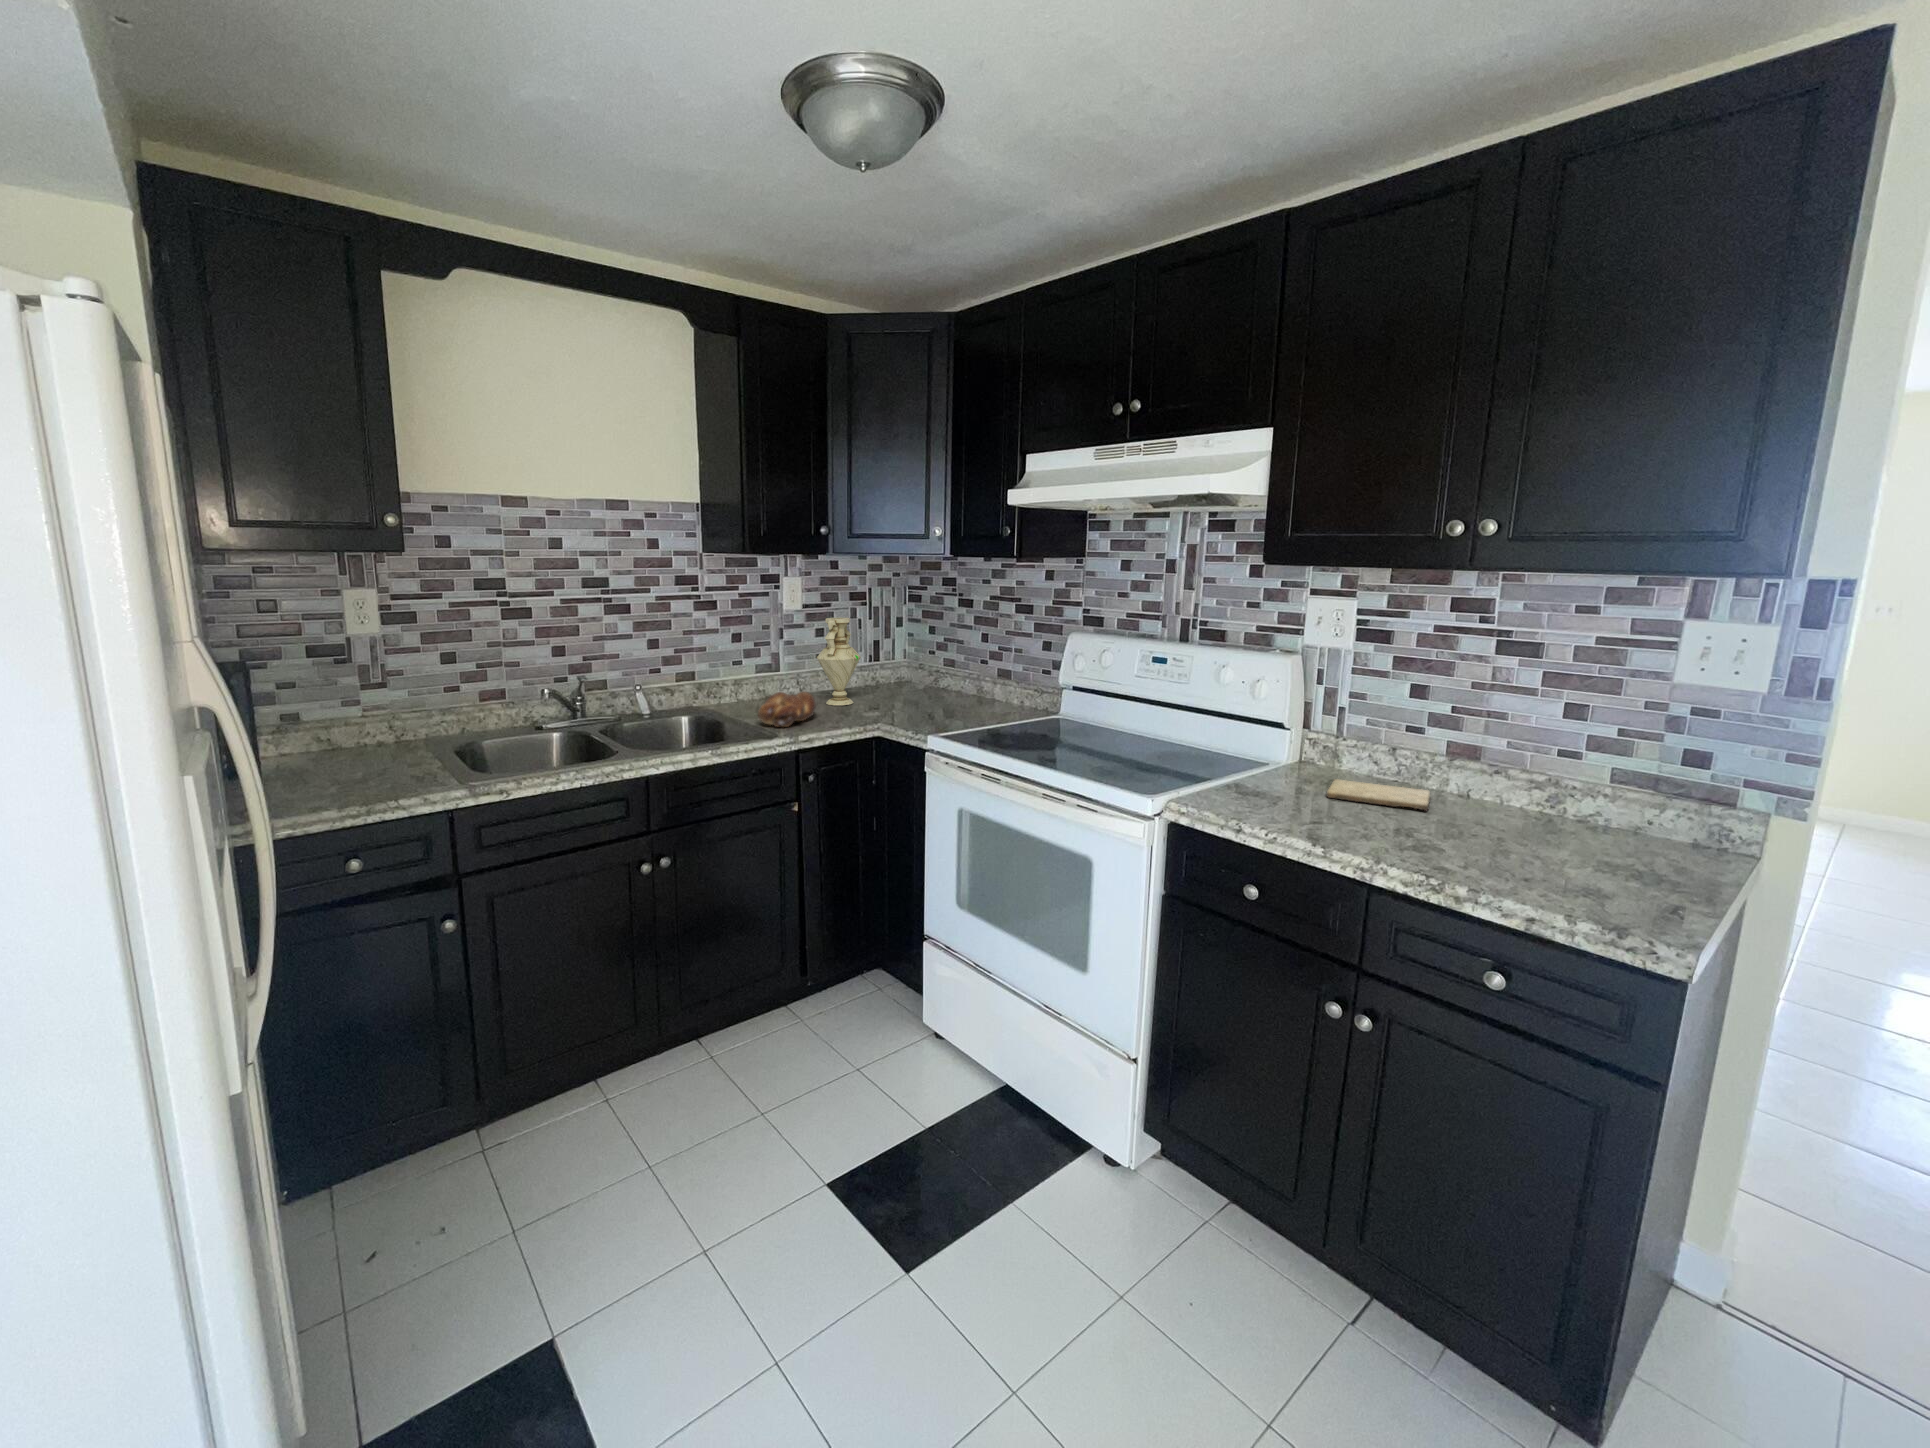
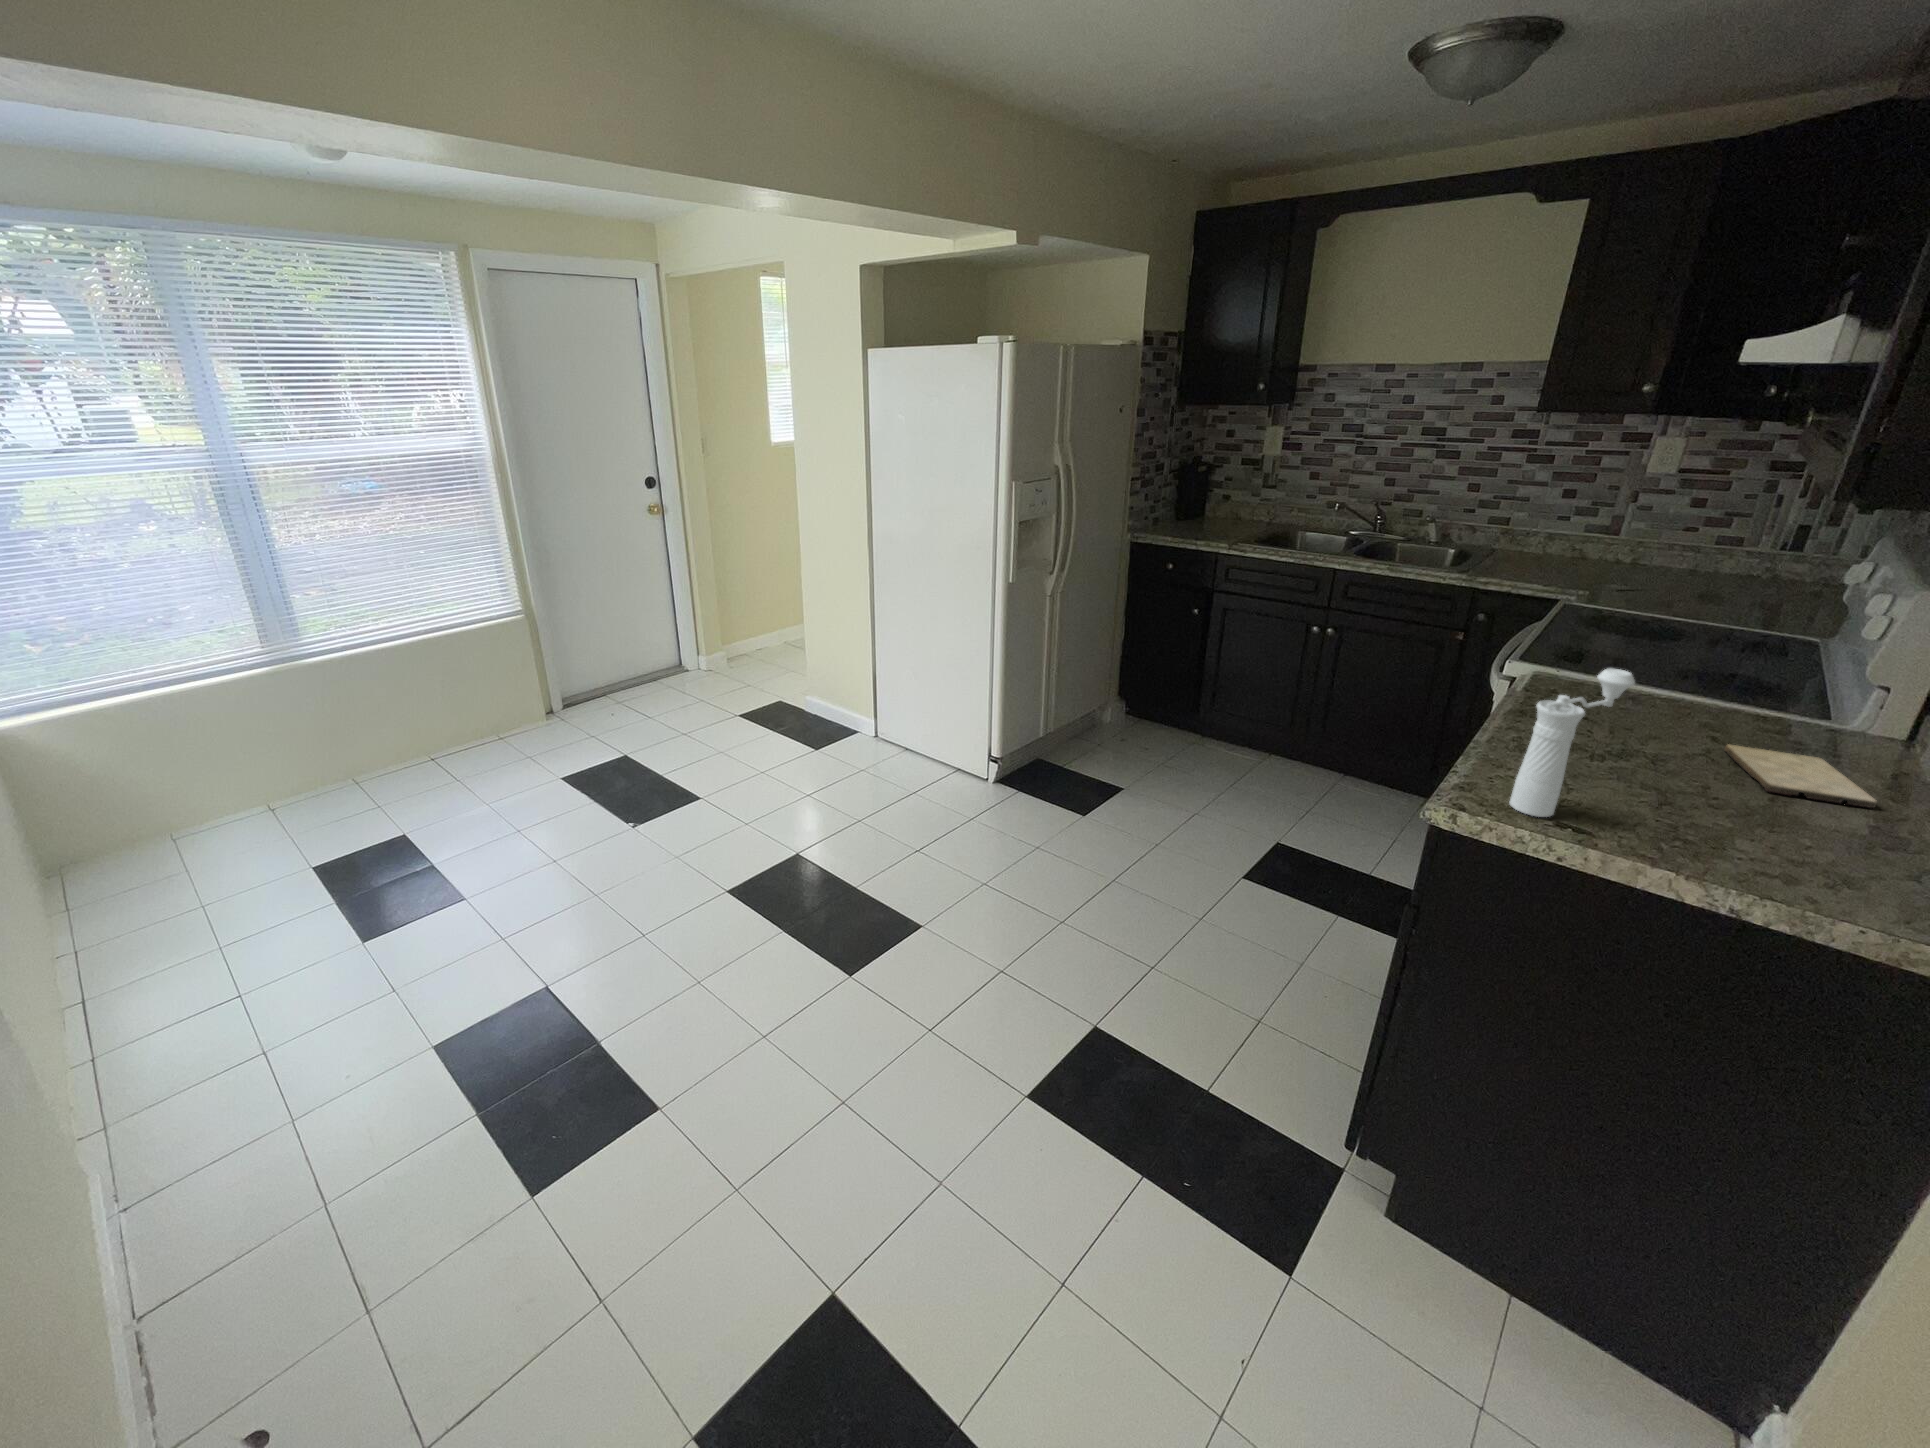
vase: present [817,618,861,705] -> none [1636,487,1711,583]
bread loaf: present [758,692,816,727] -> none [1496,546,1587,576]
pepper mill: none [1524,739,1645,910] -> present [1509,668,1635,817]

